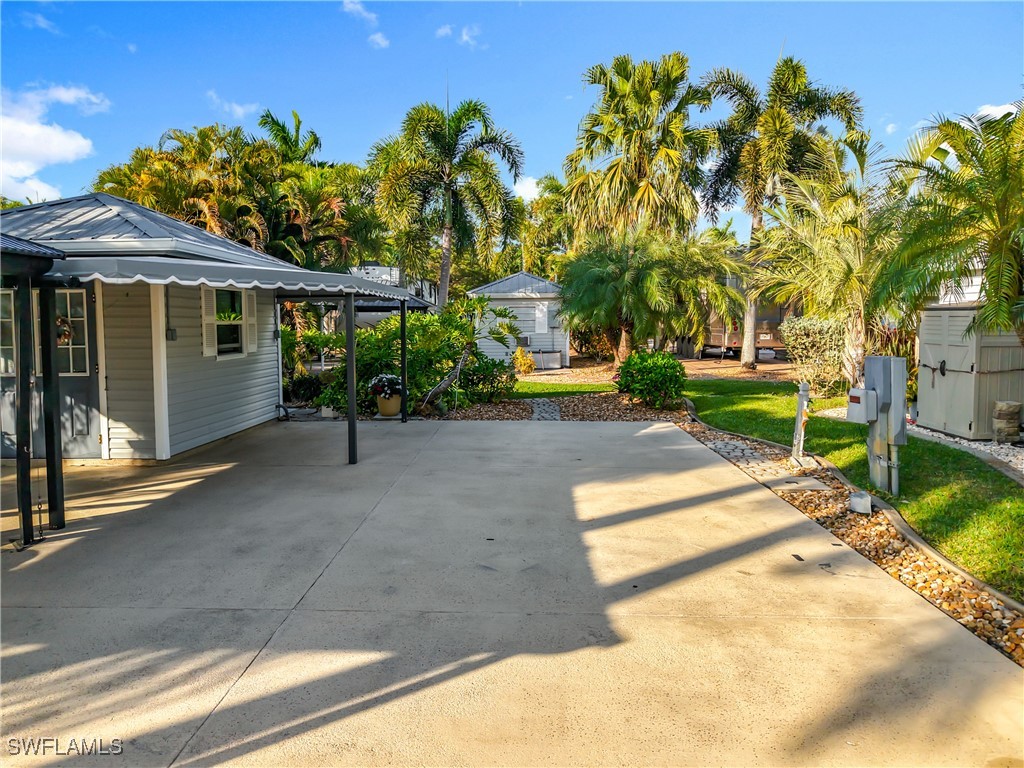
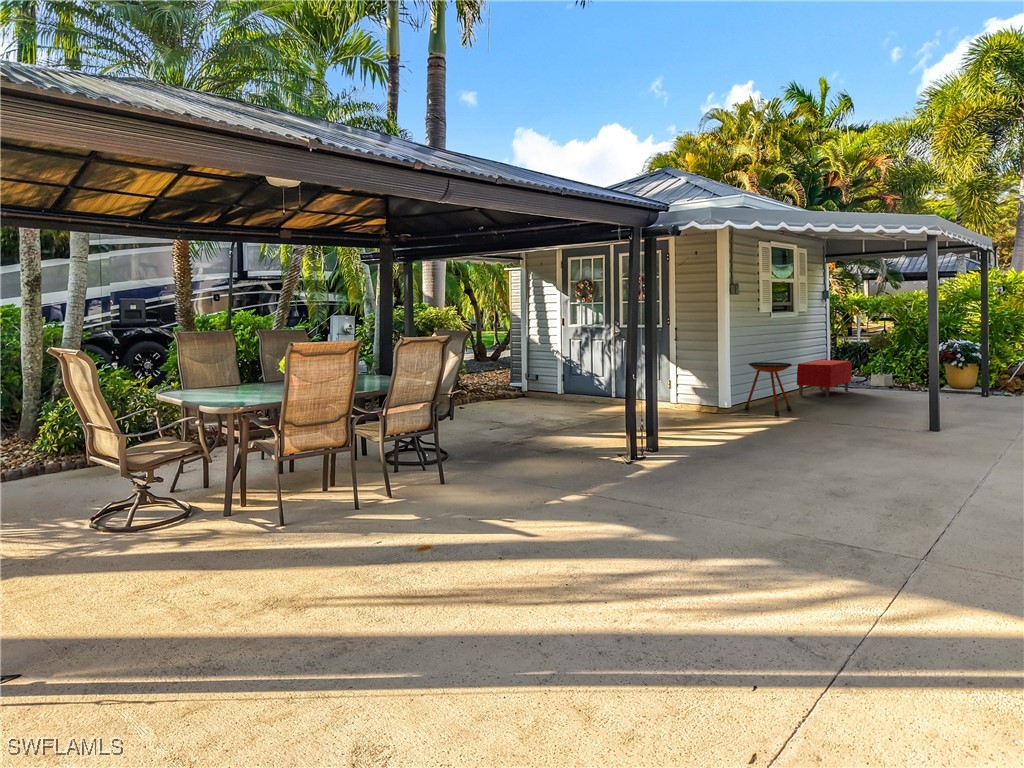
bench: none [248,397,301,434] -> present [797,360,852,397]
side table: none [187,408,235,463] -> present [745,362,792,416]

